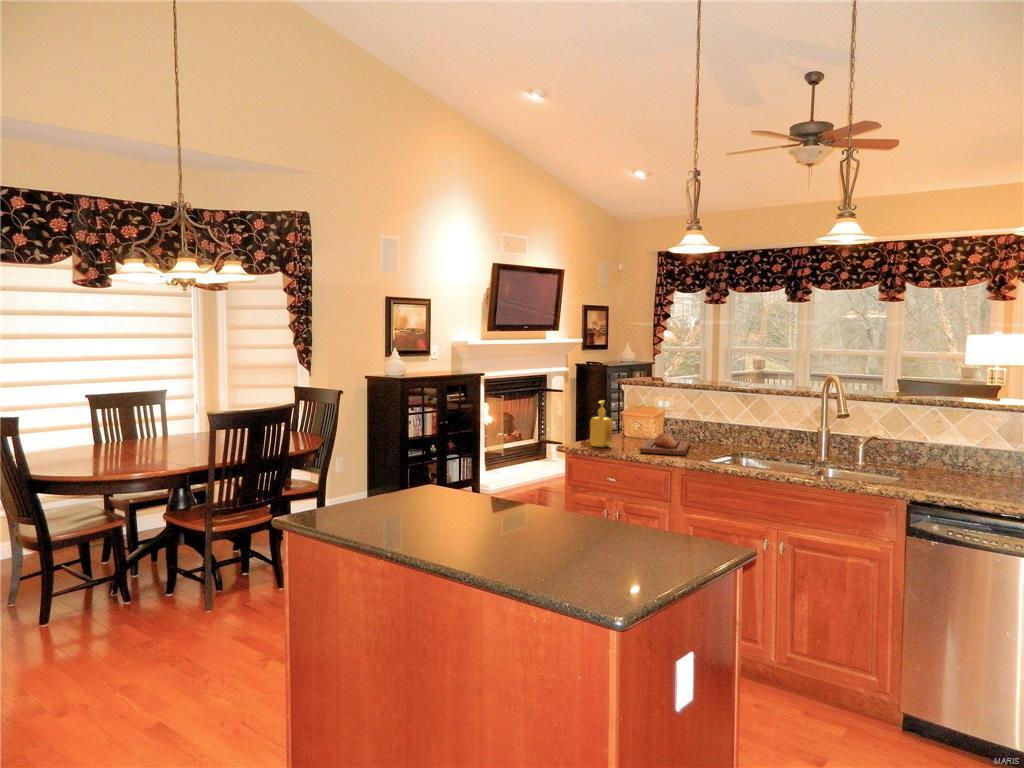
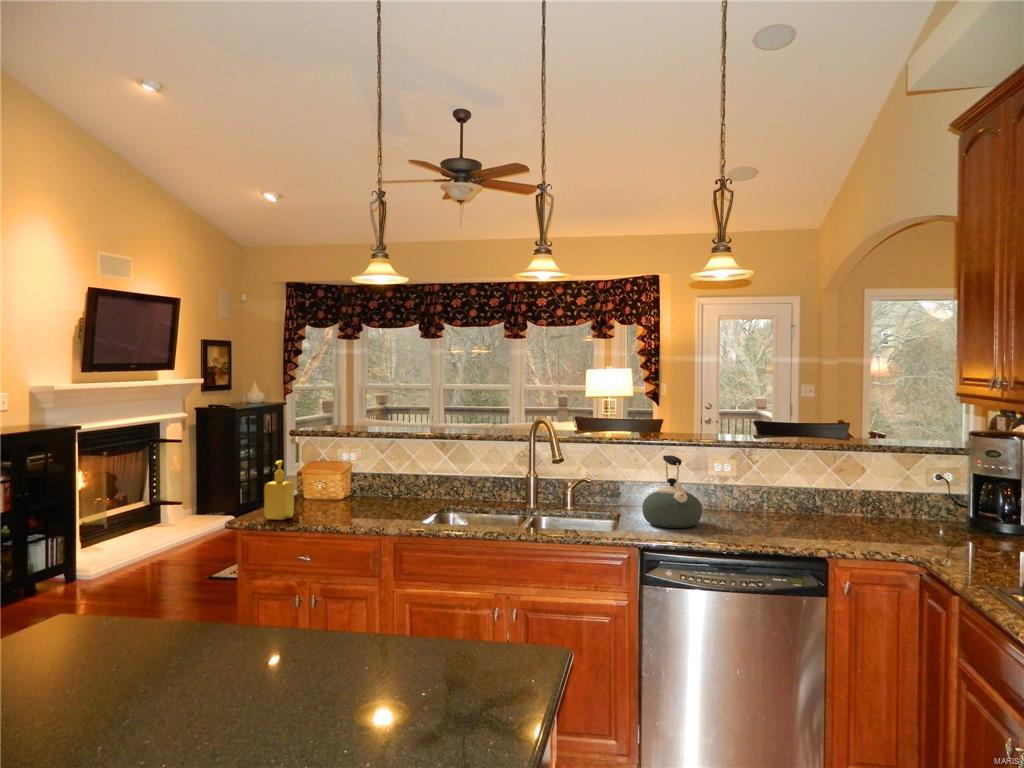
kettle: none [922,418,990,490] -> present [642,455,702,528]
bread loaf: present [640,433,690,455] -> none [334,493,389,522]

